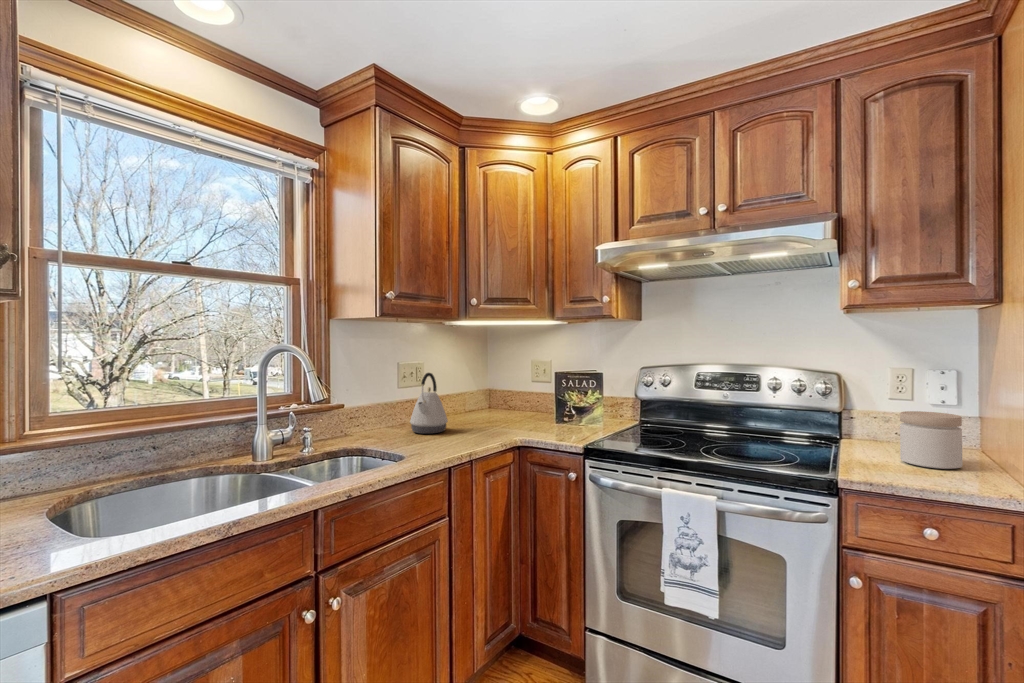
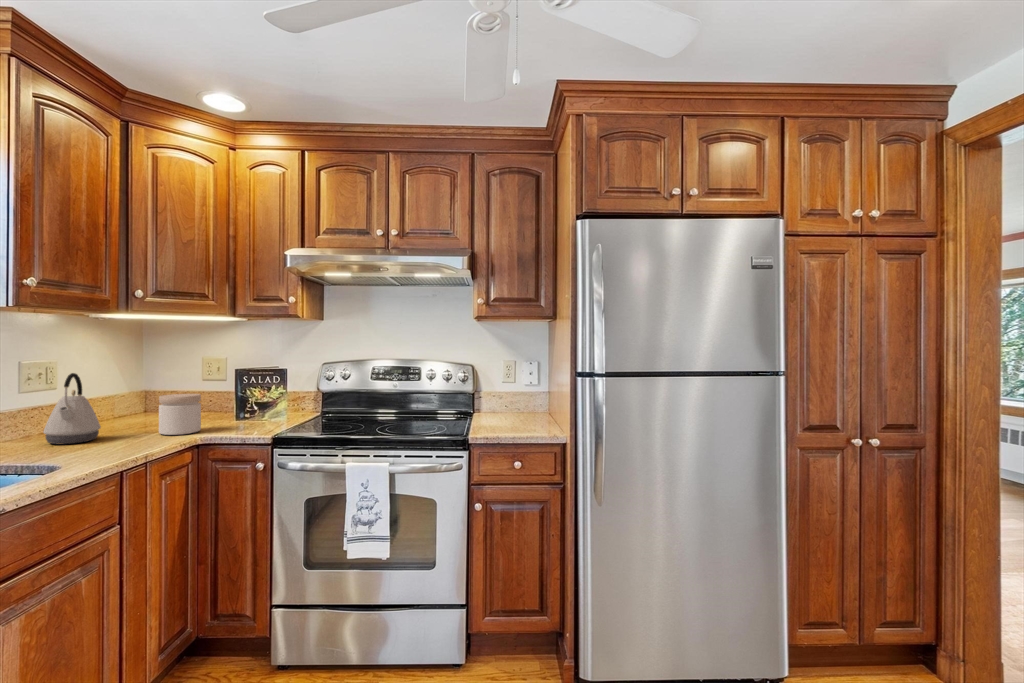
jar: present [900,411,963,469] -> present [159,394,201,435]

